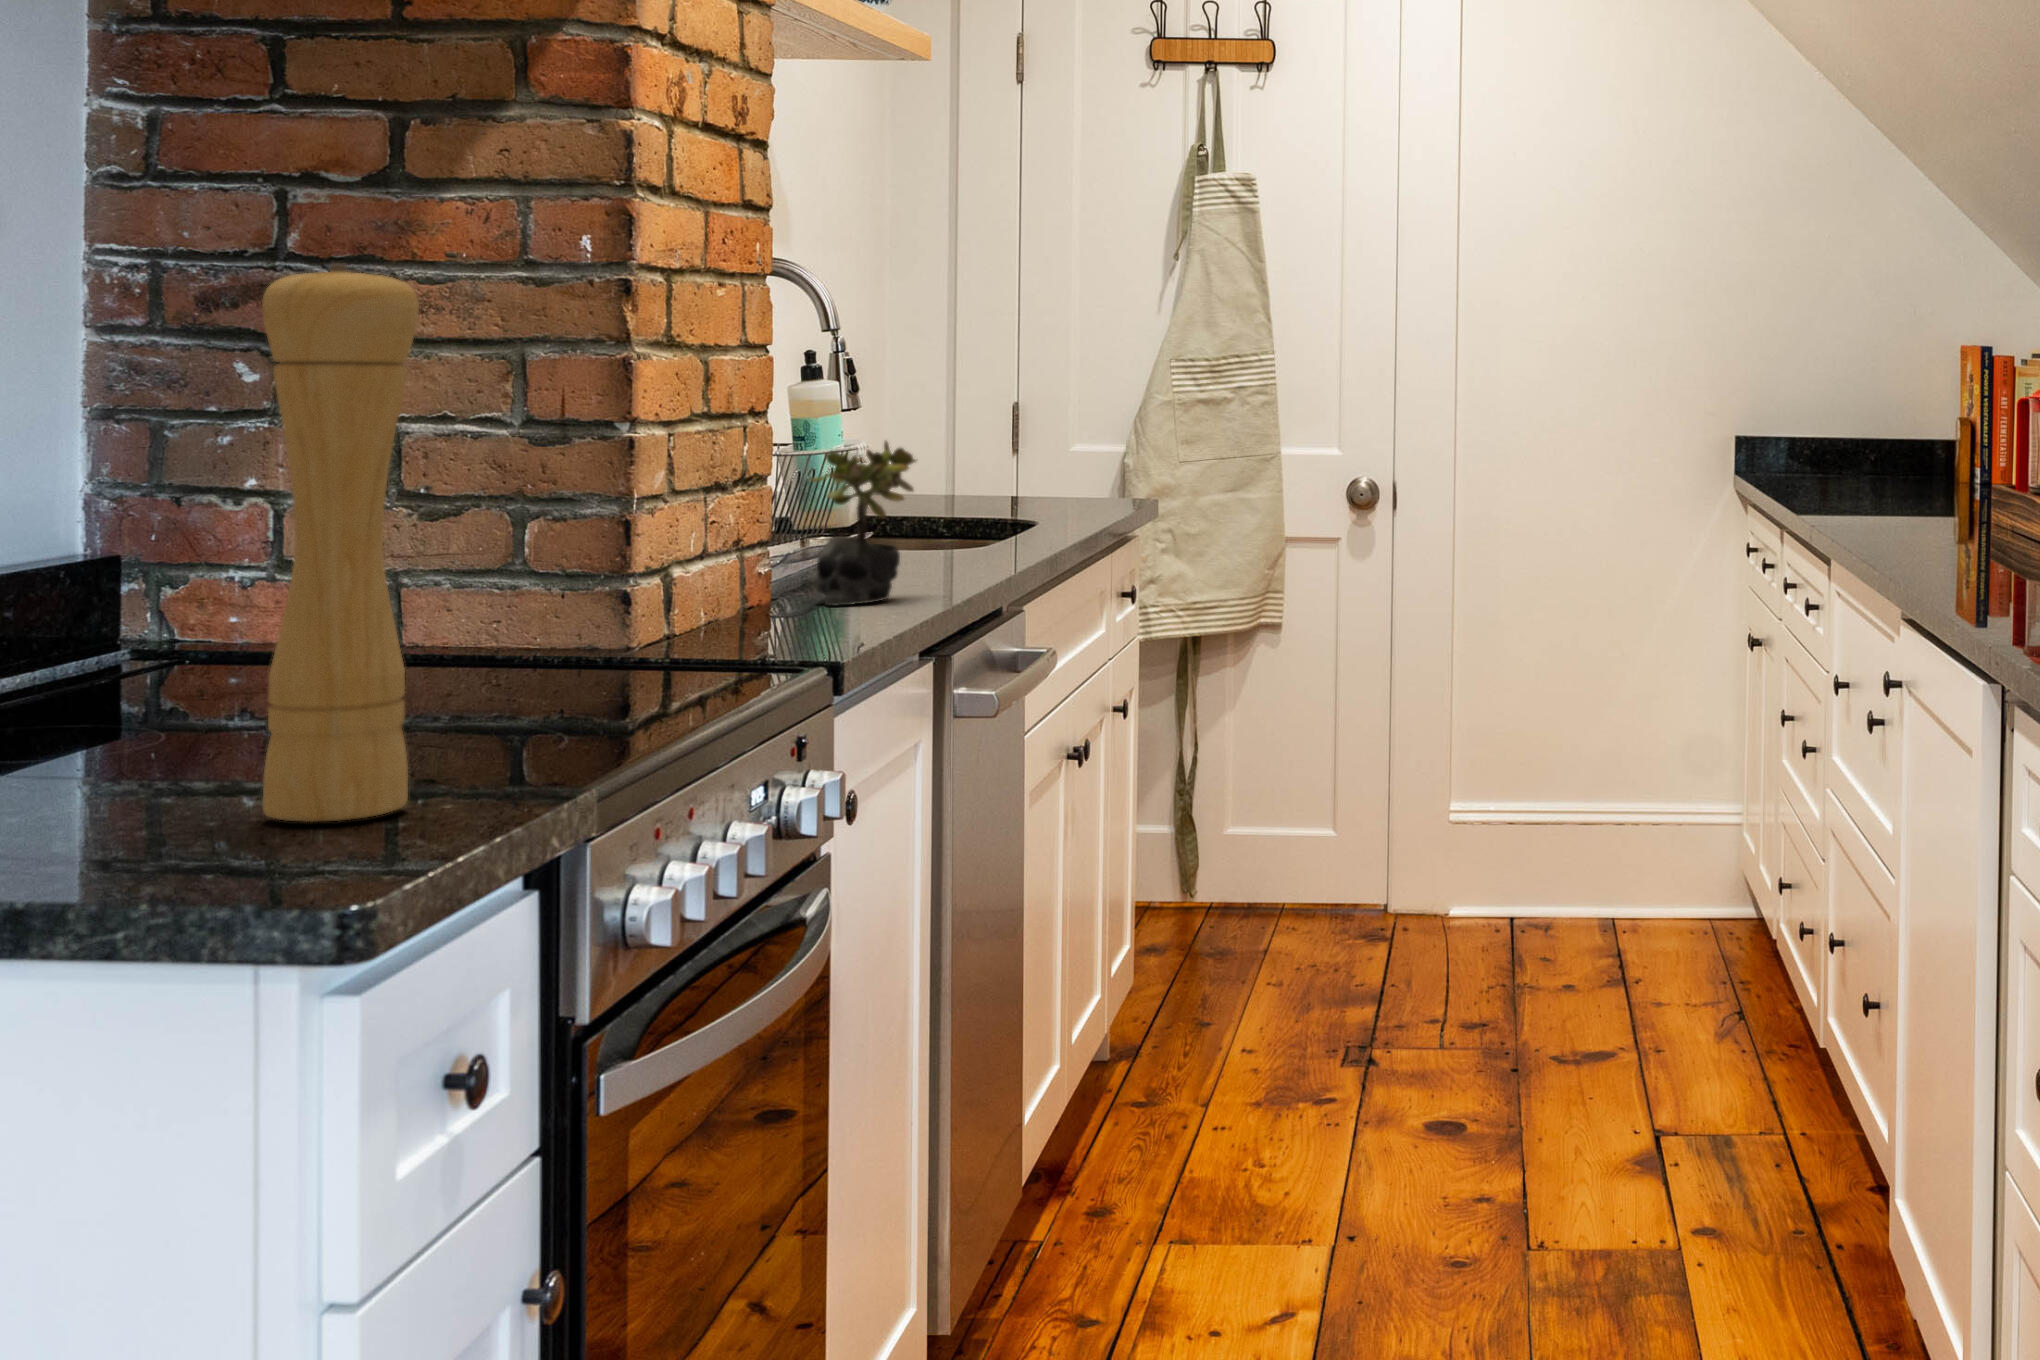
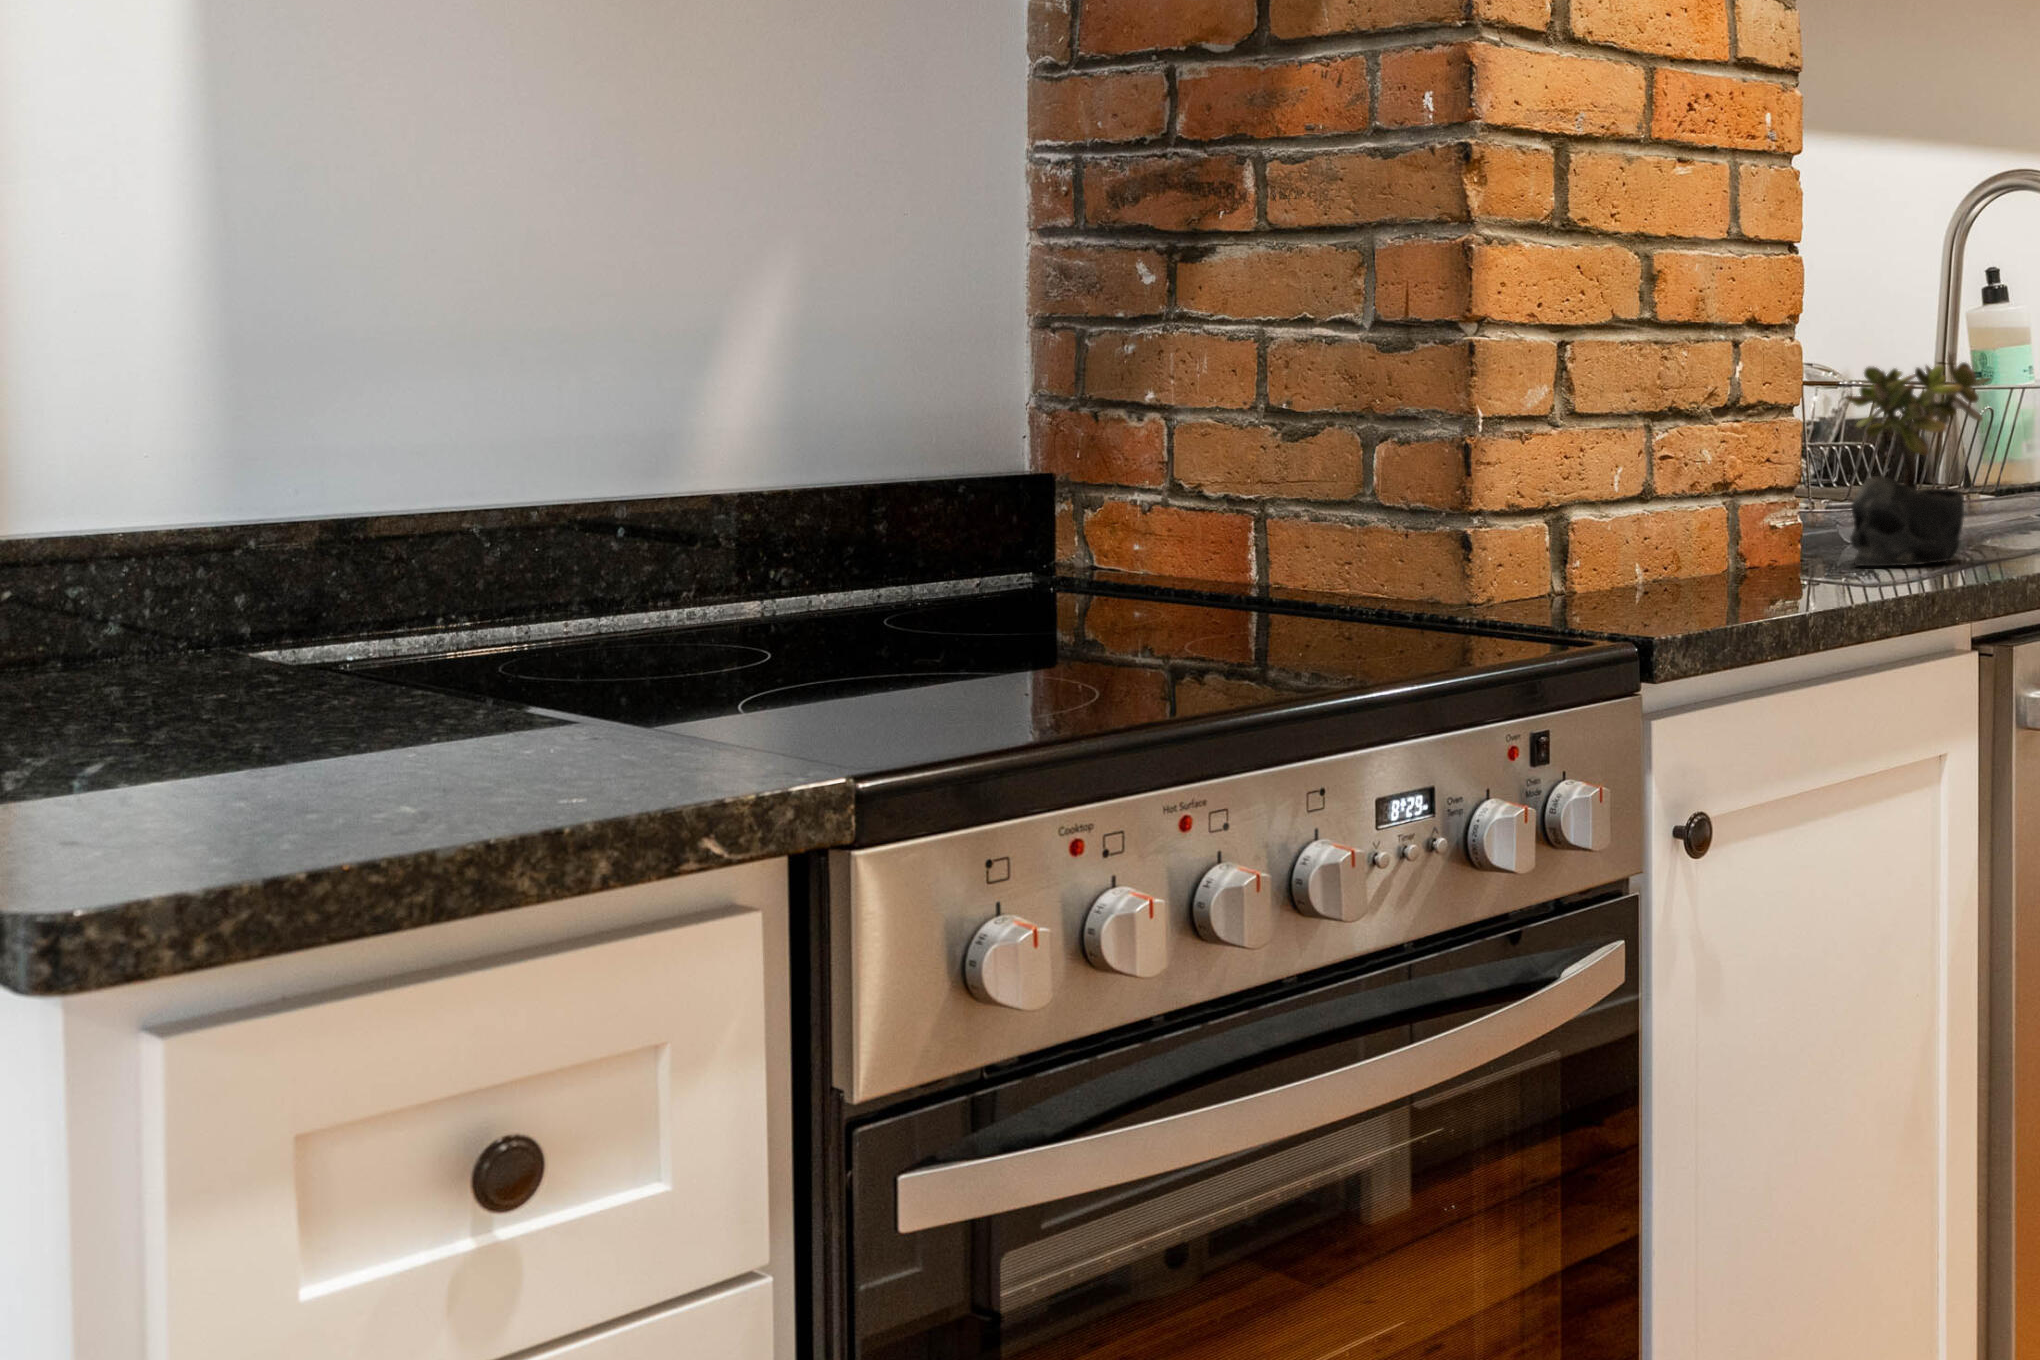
pepper mill: present [262,263,419,822] -> none [136,66,359,834]

